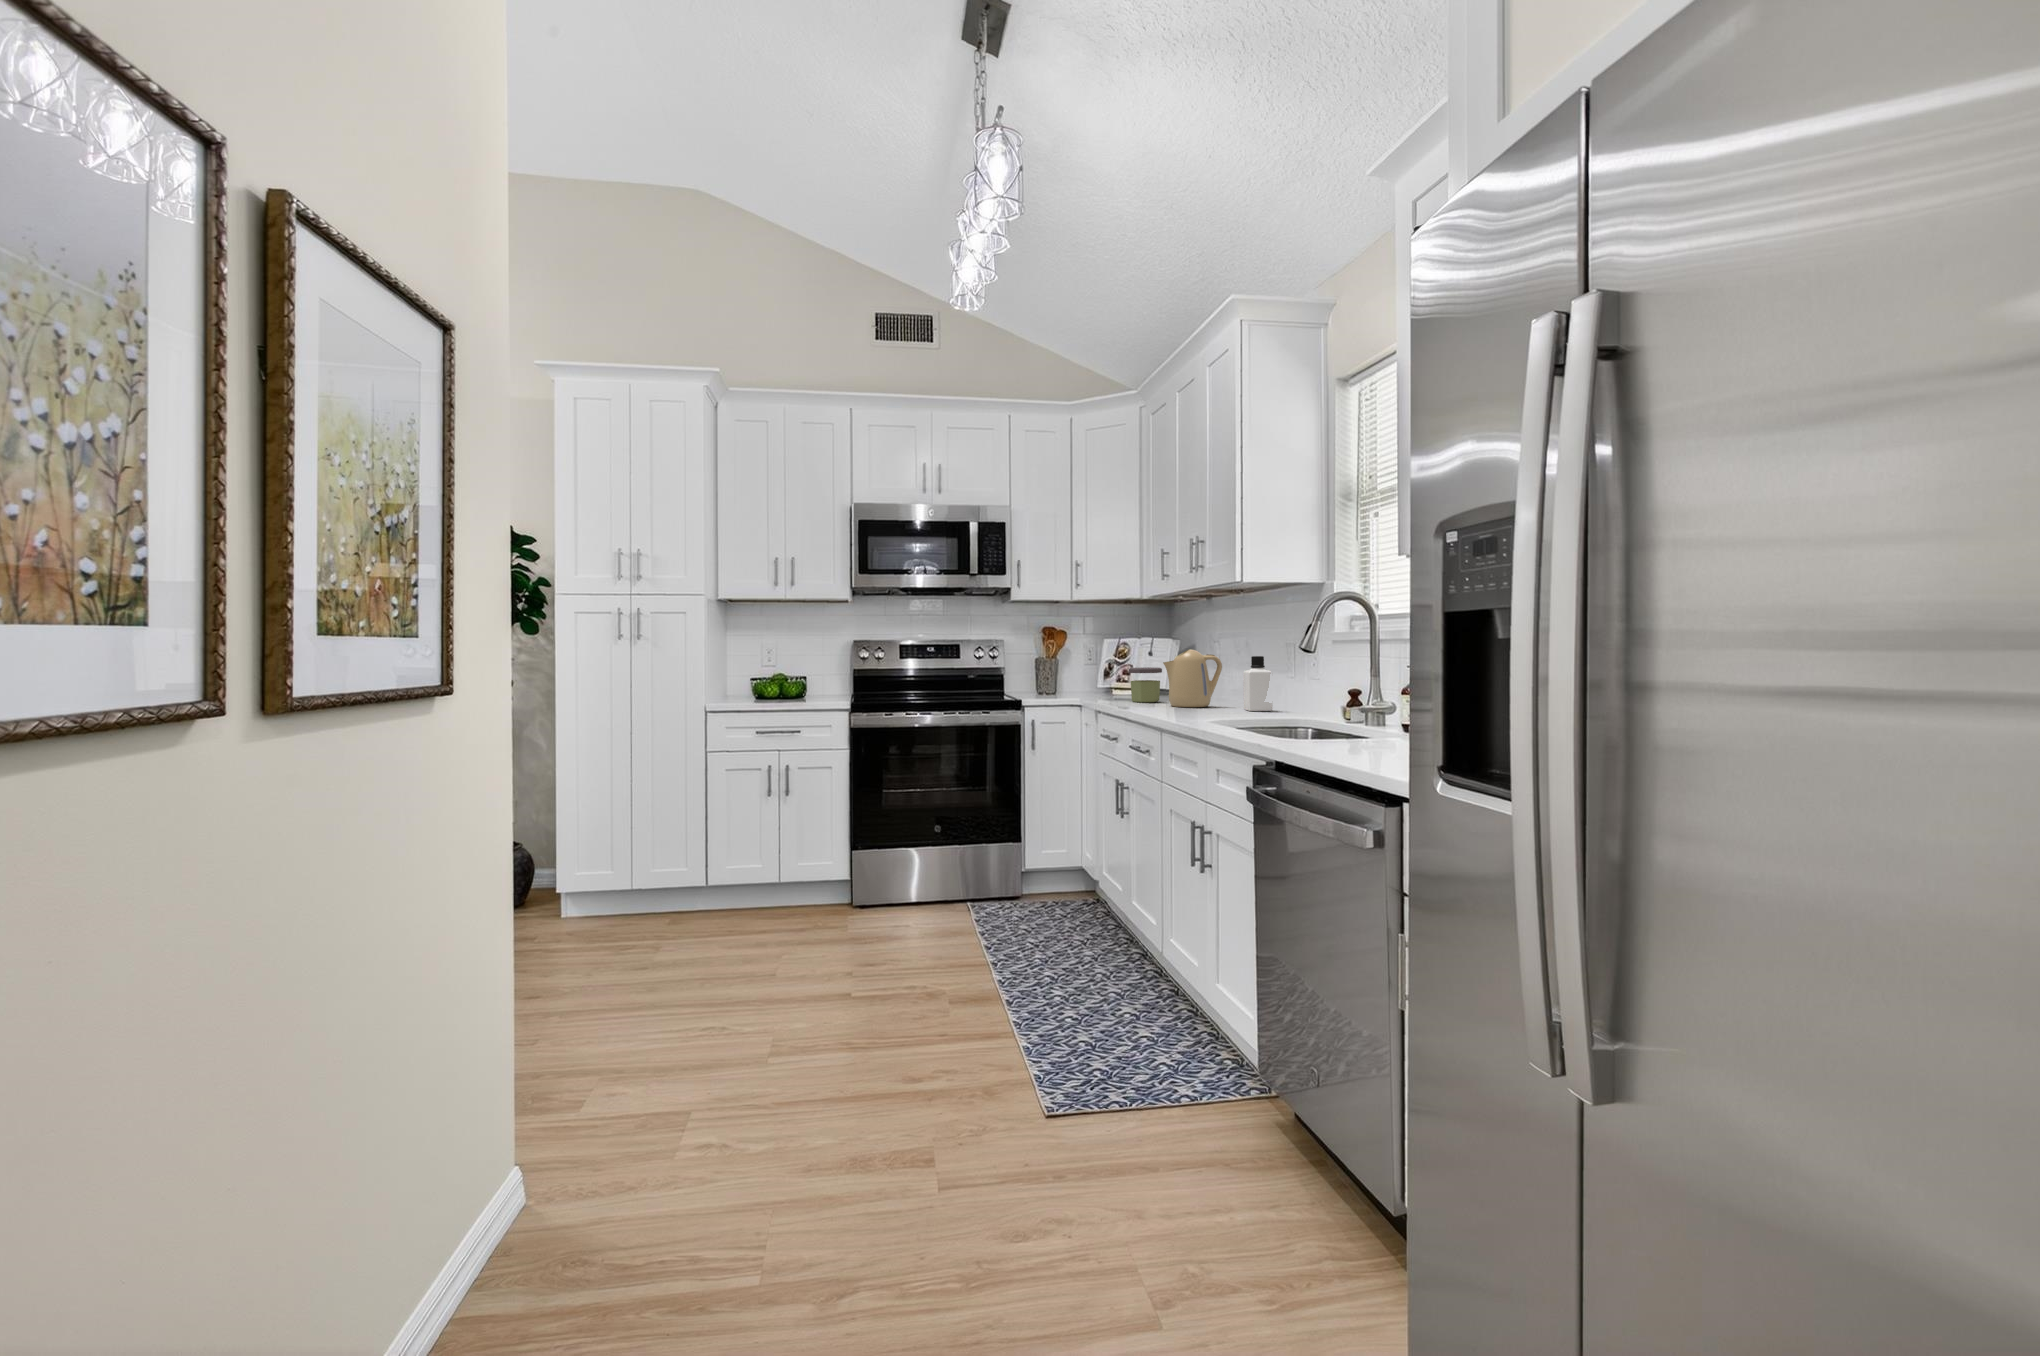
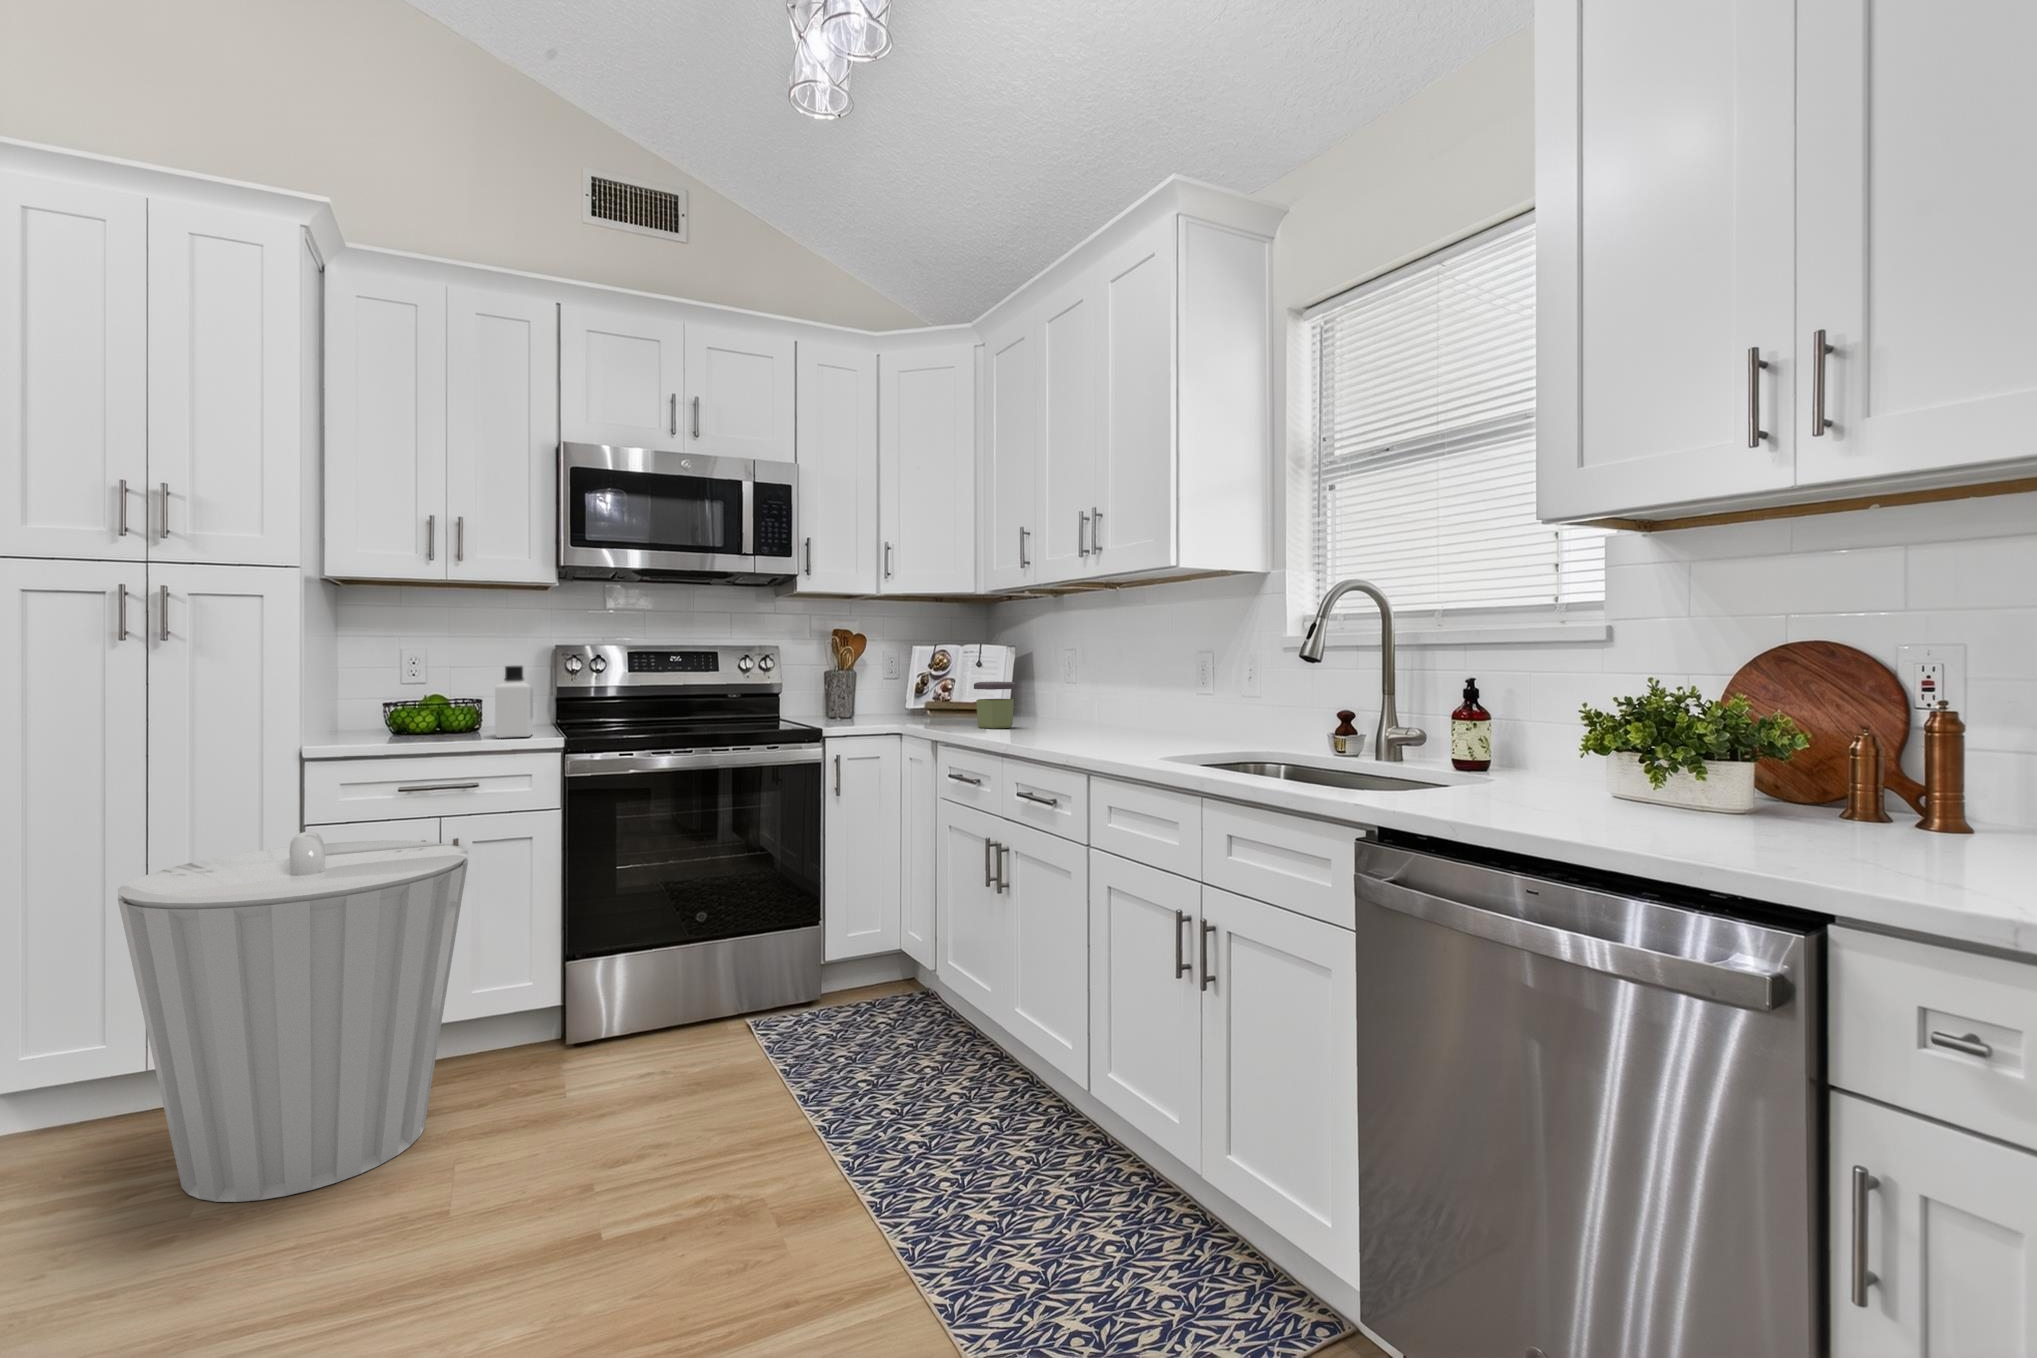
kettle: present [1163,649,1222,707] -> none [1030,657,1105,734]
bottle: present [1244,656,1273,711] -> present [495,666,533,738]
trash can: none [618,754,792,959] -> present [118,832,468,1202]

